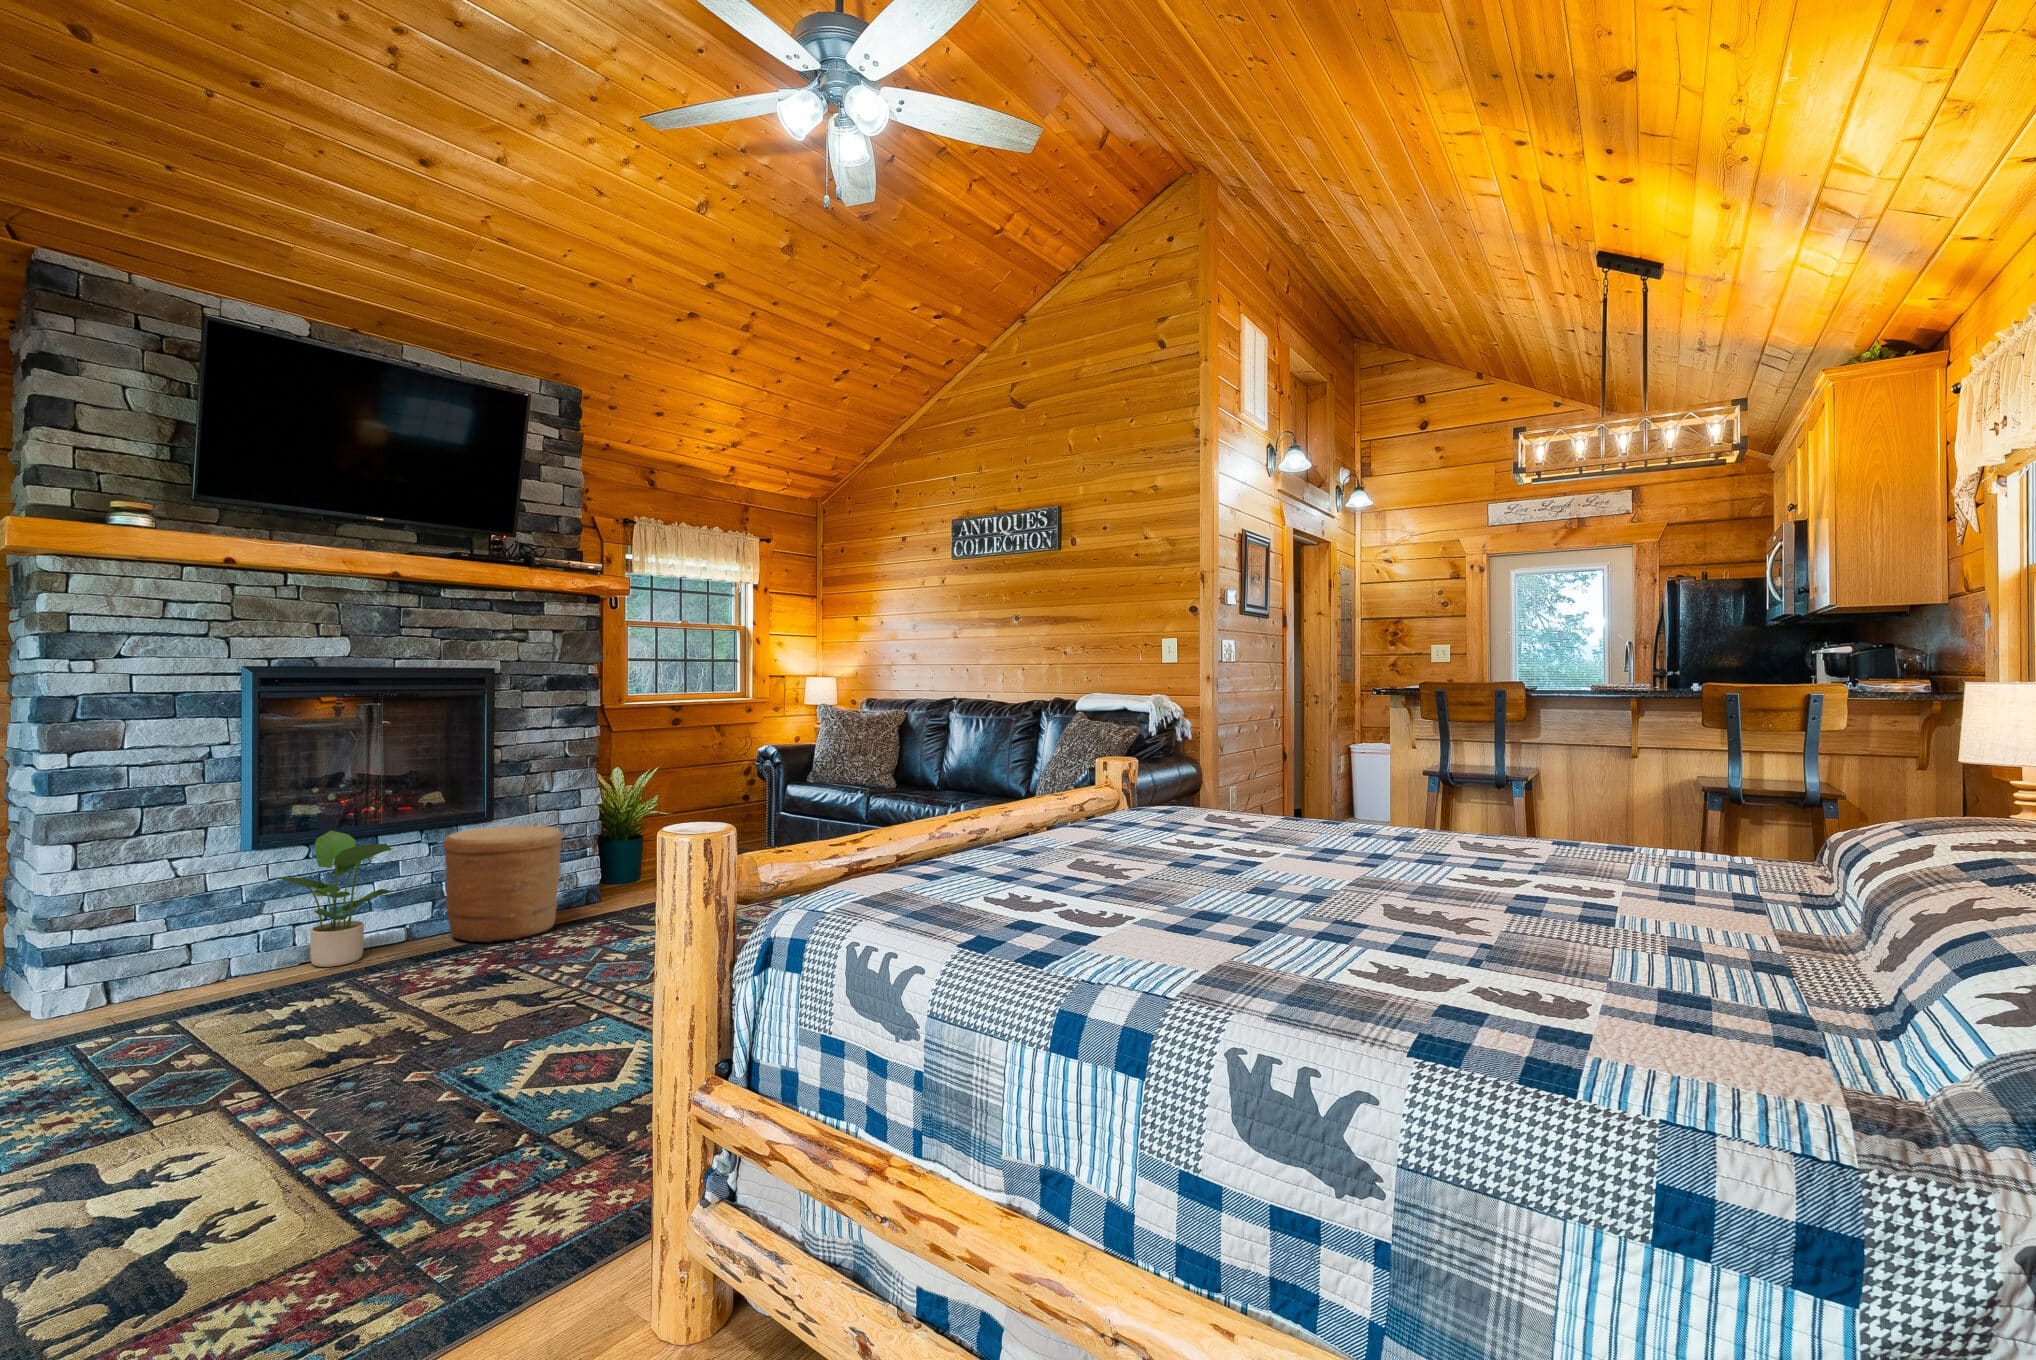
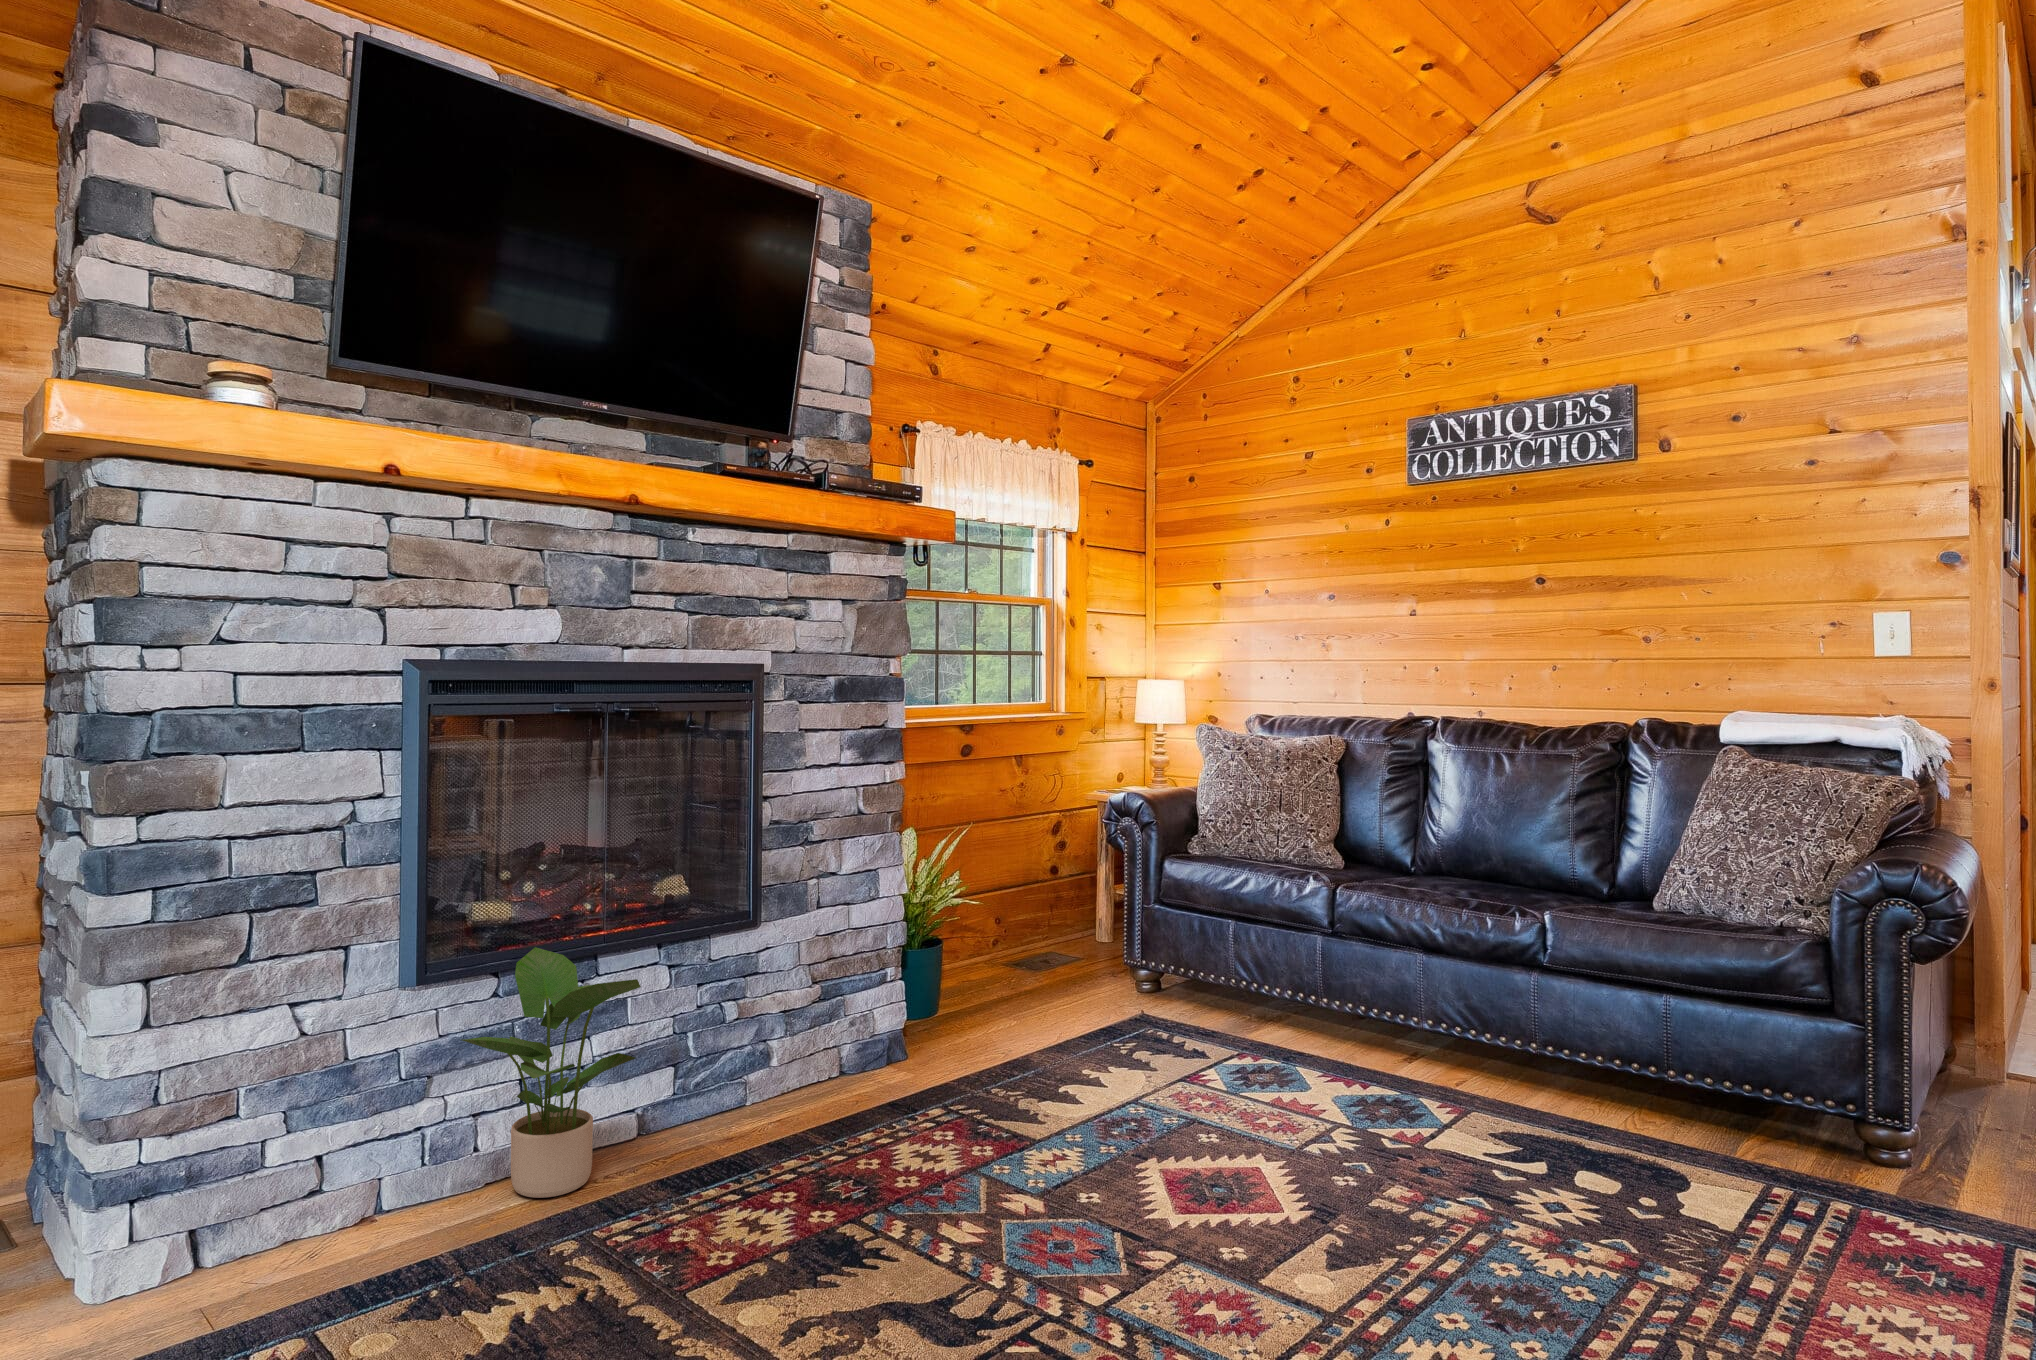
woven basket: present [443,825,562,942] -> none [703,933,888,1151]

